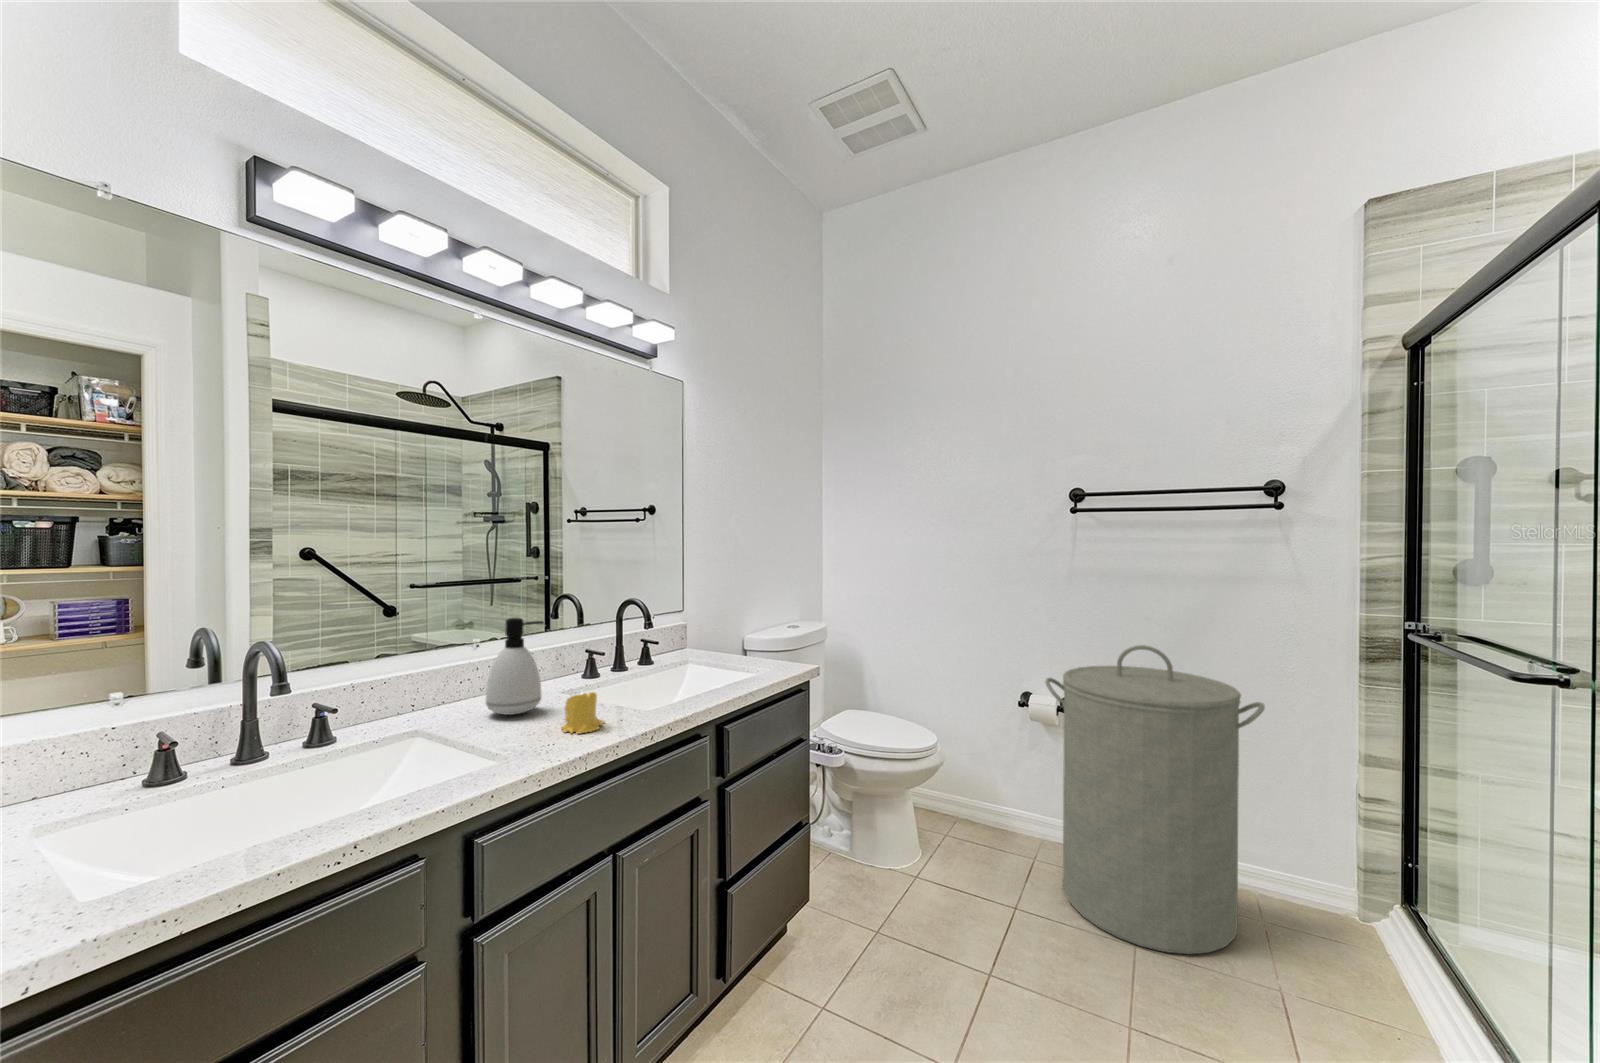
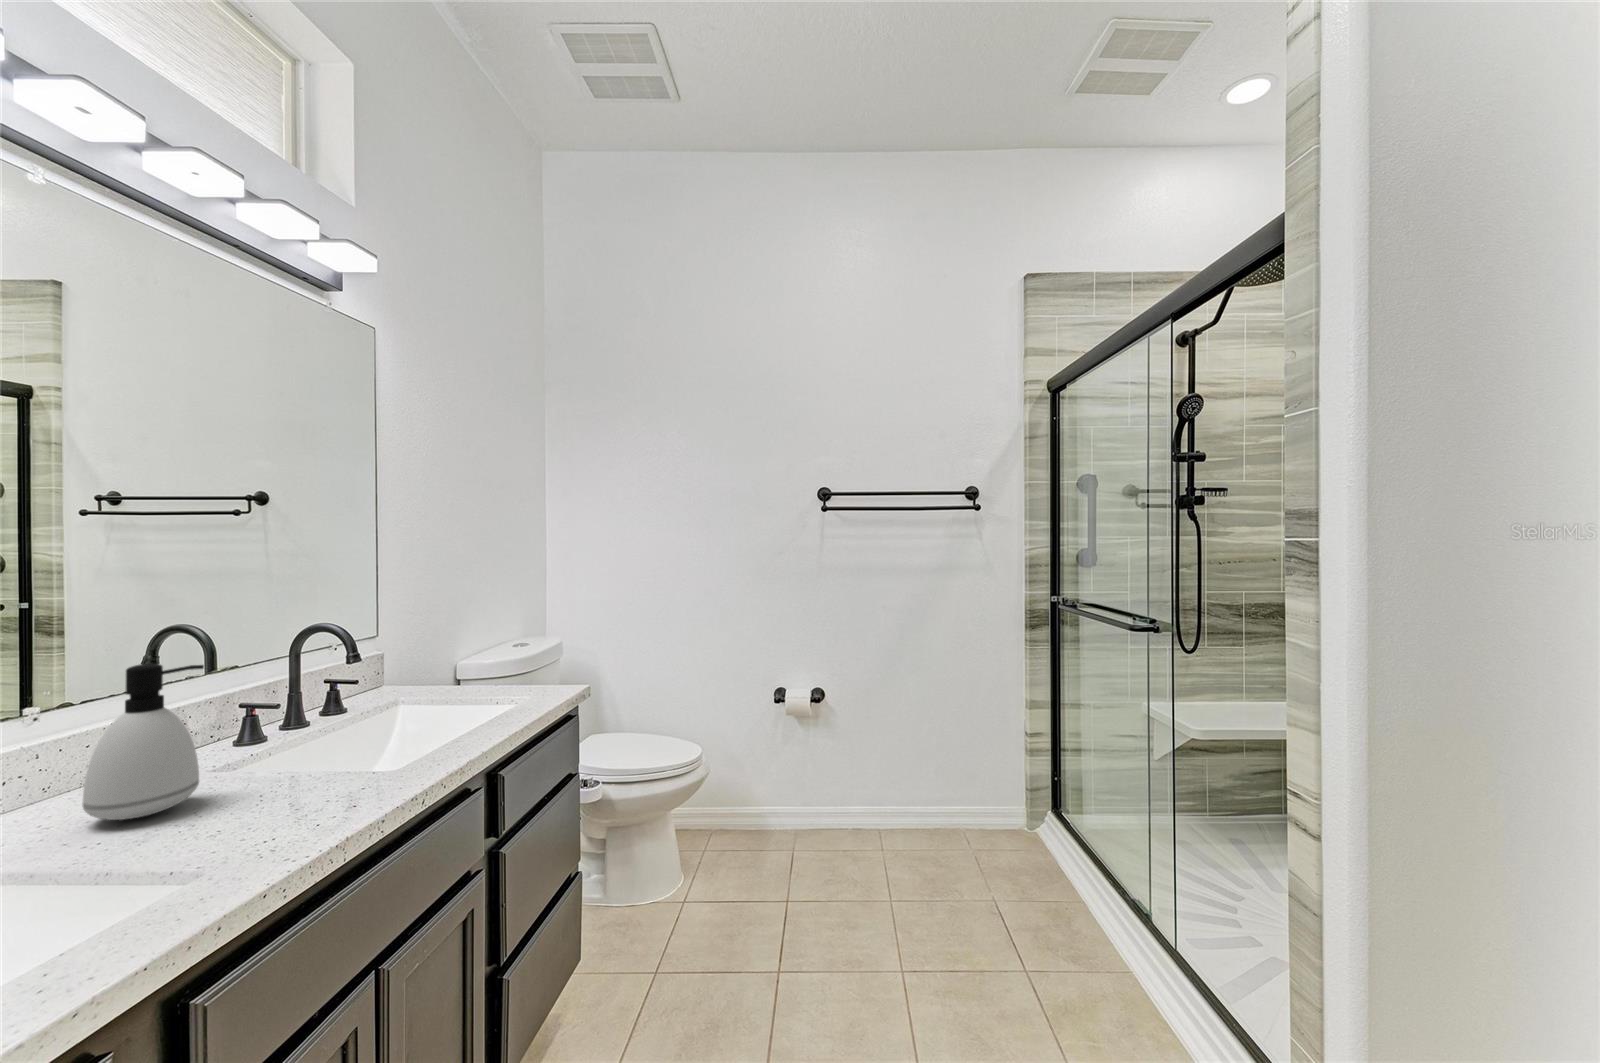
laundry hamper: present [1046,645,1265,954] -> none [804,630,974,898]
candle: present [561,692,604,734] -> none [251,756,328,827]

